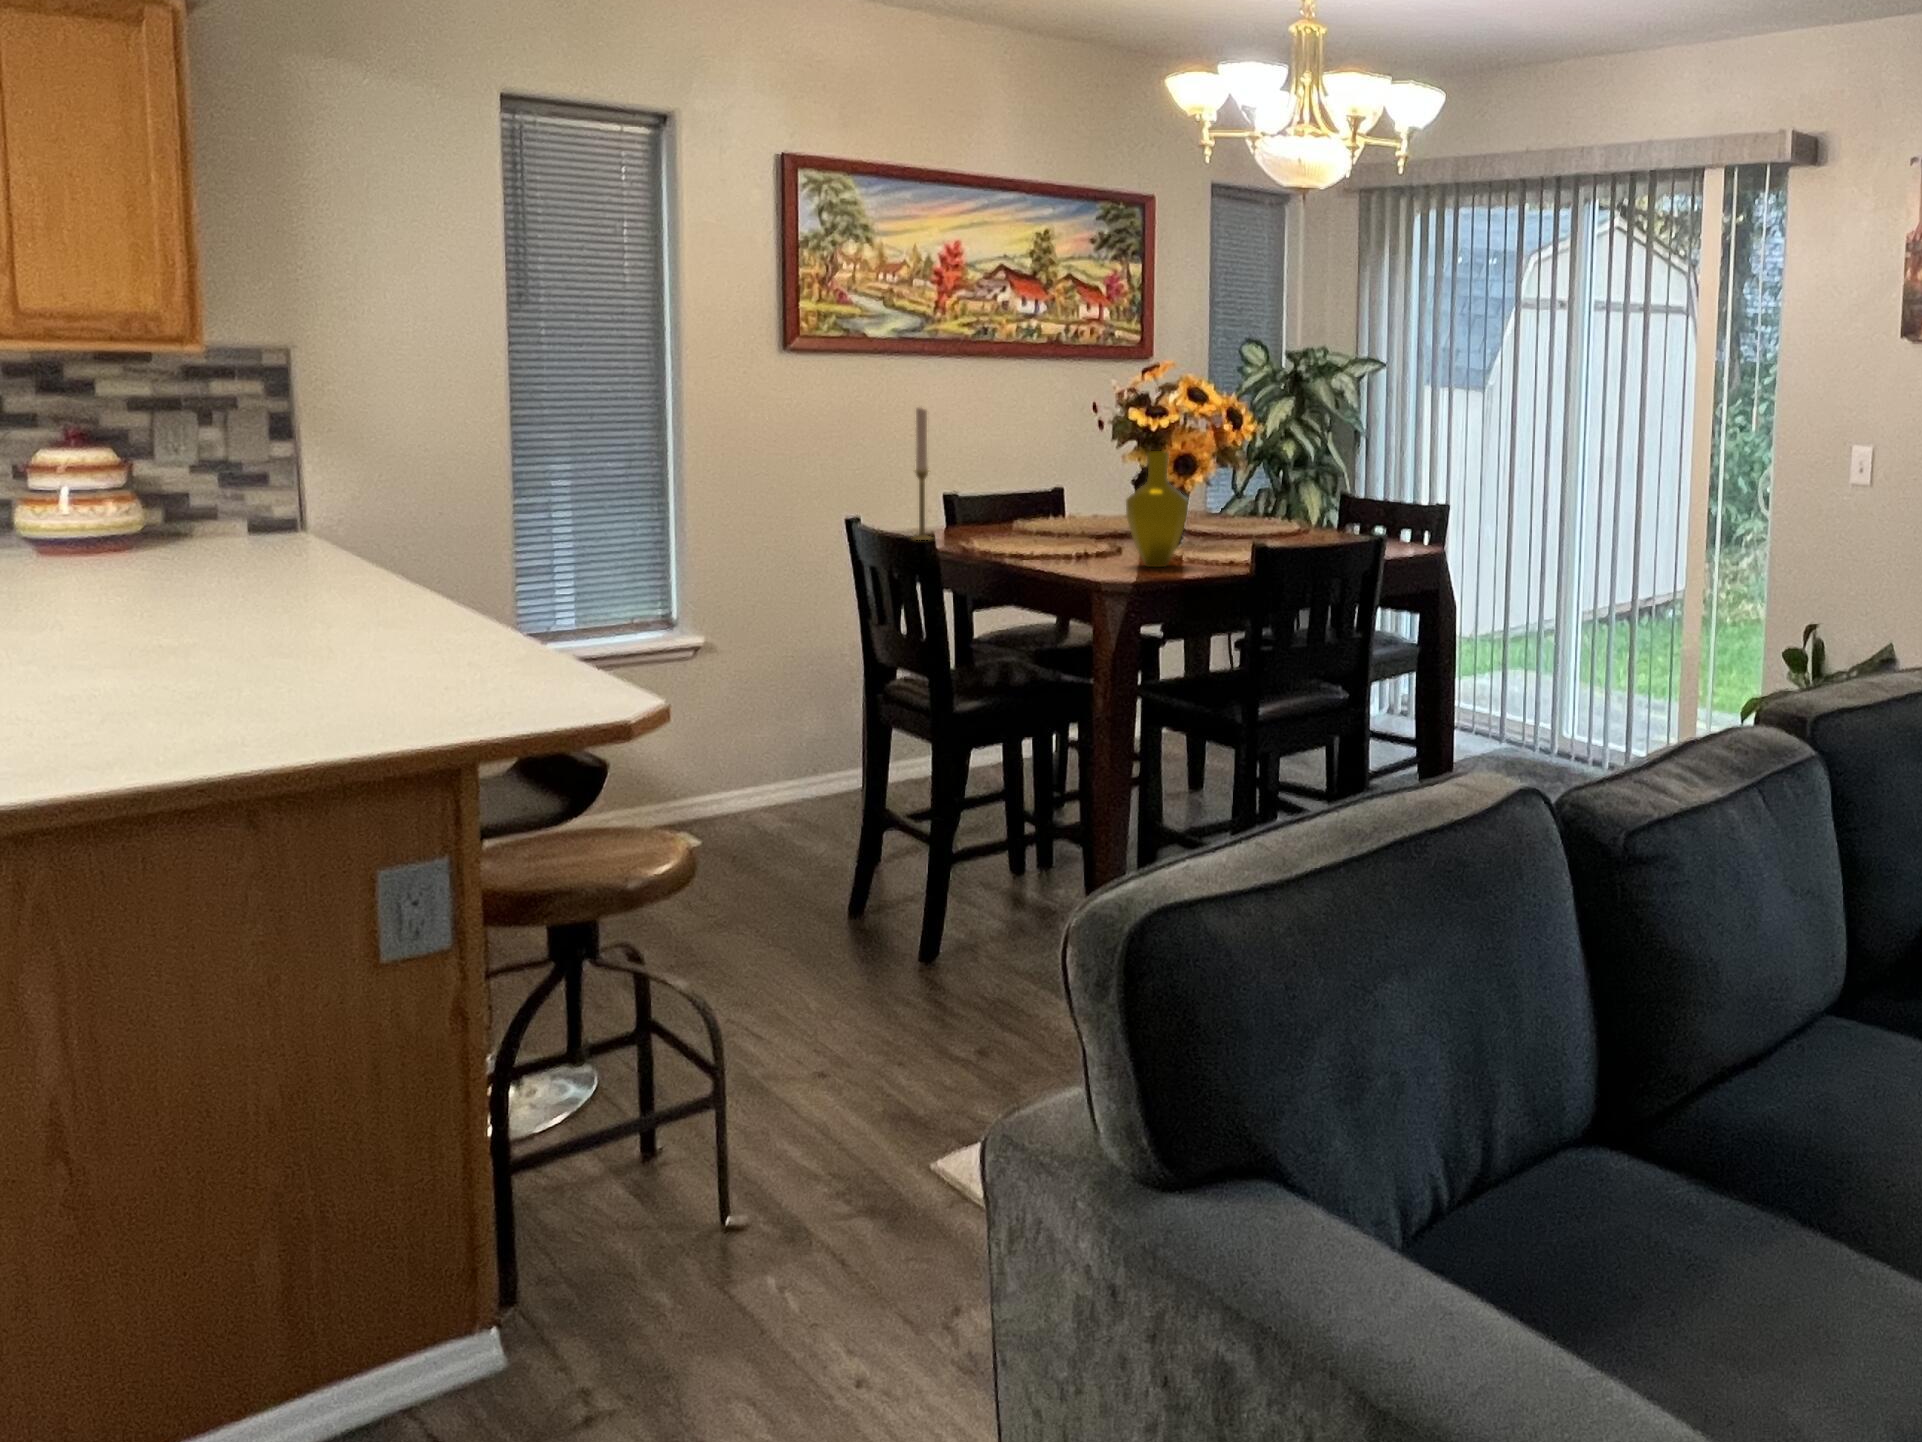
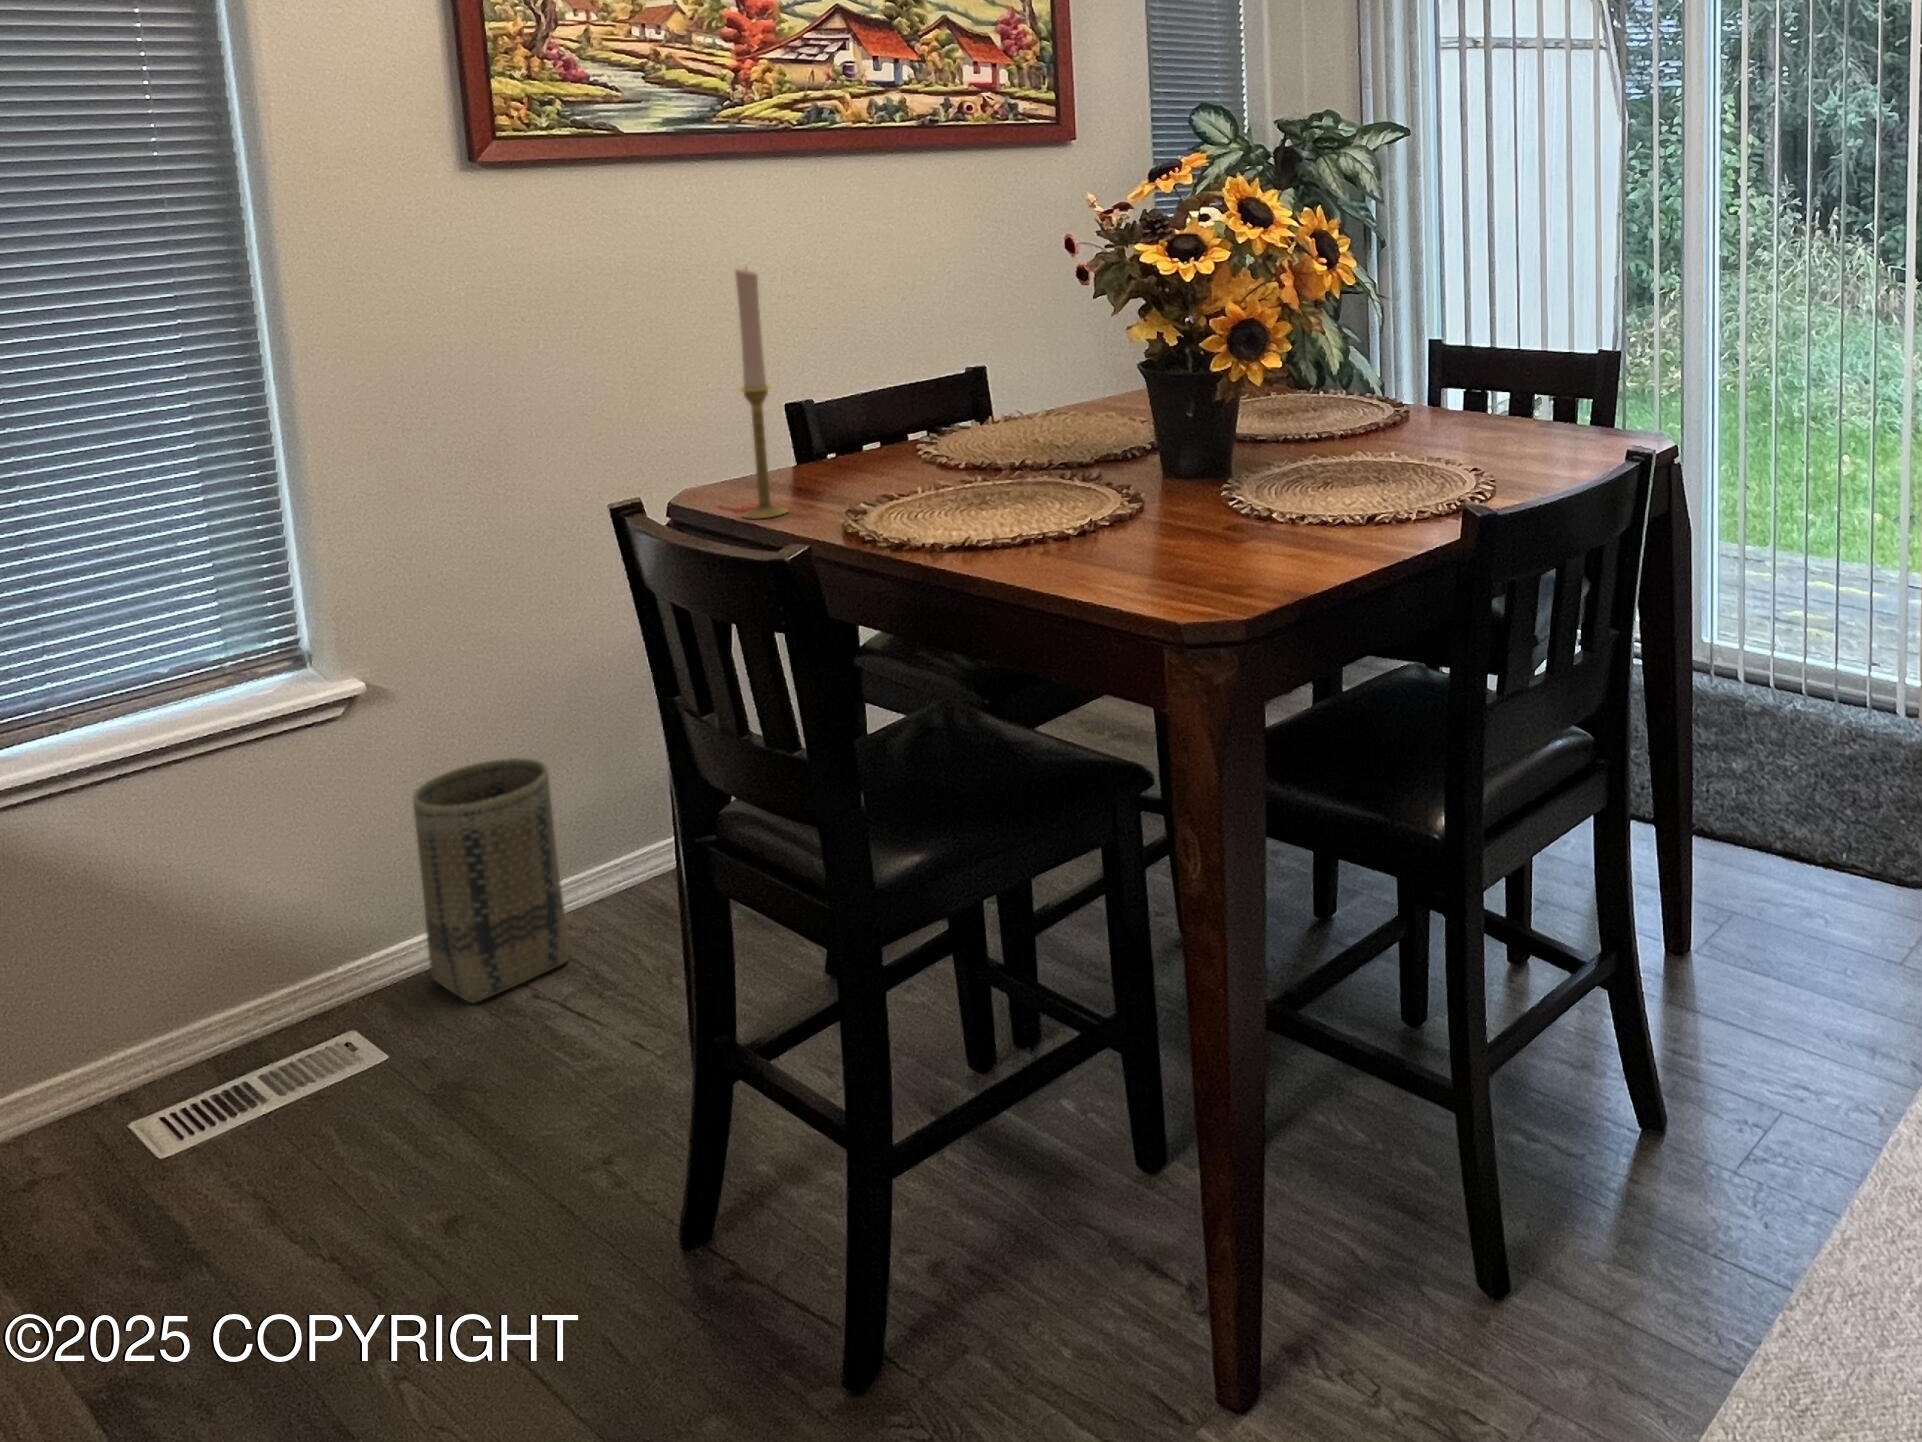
vase: present [1126,451,1188,567] -> none [1185,333,1305,558]
basket: none [727,694,803,824] -> present [413,758,569,1003]

